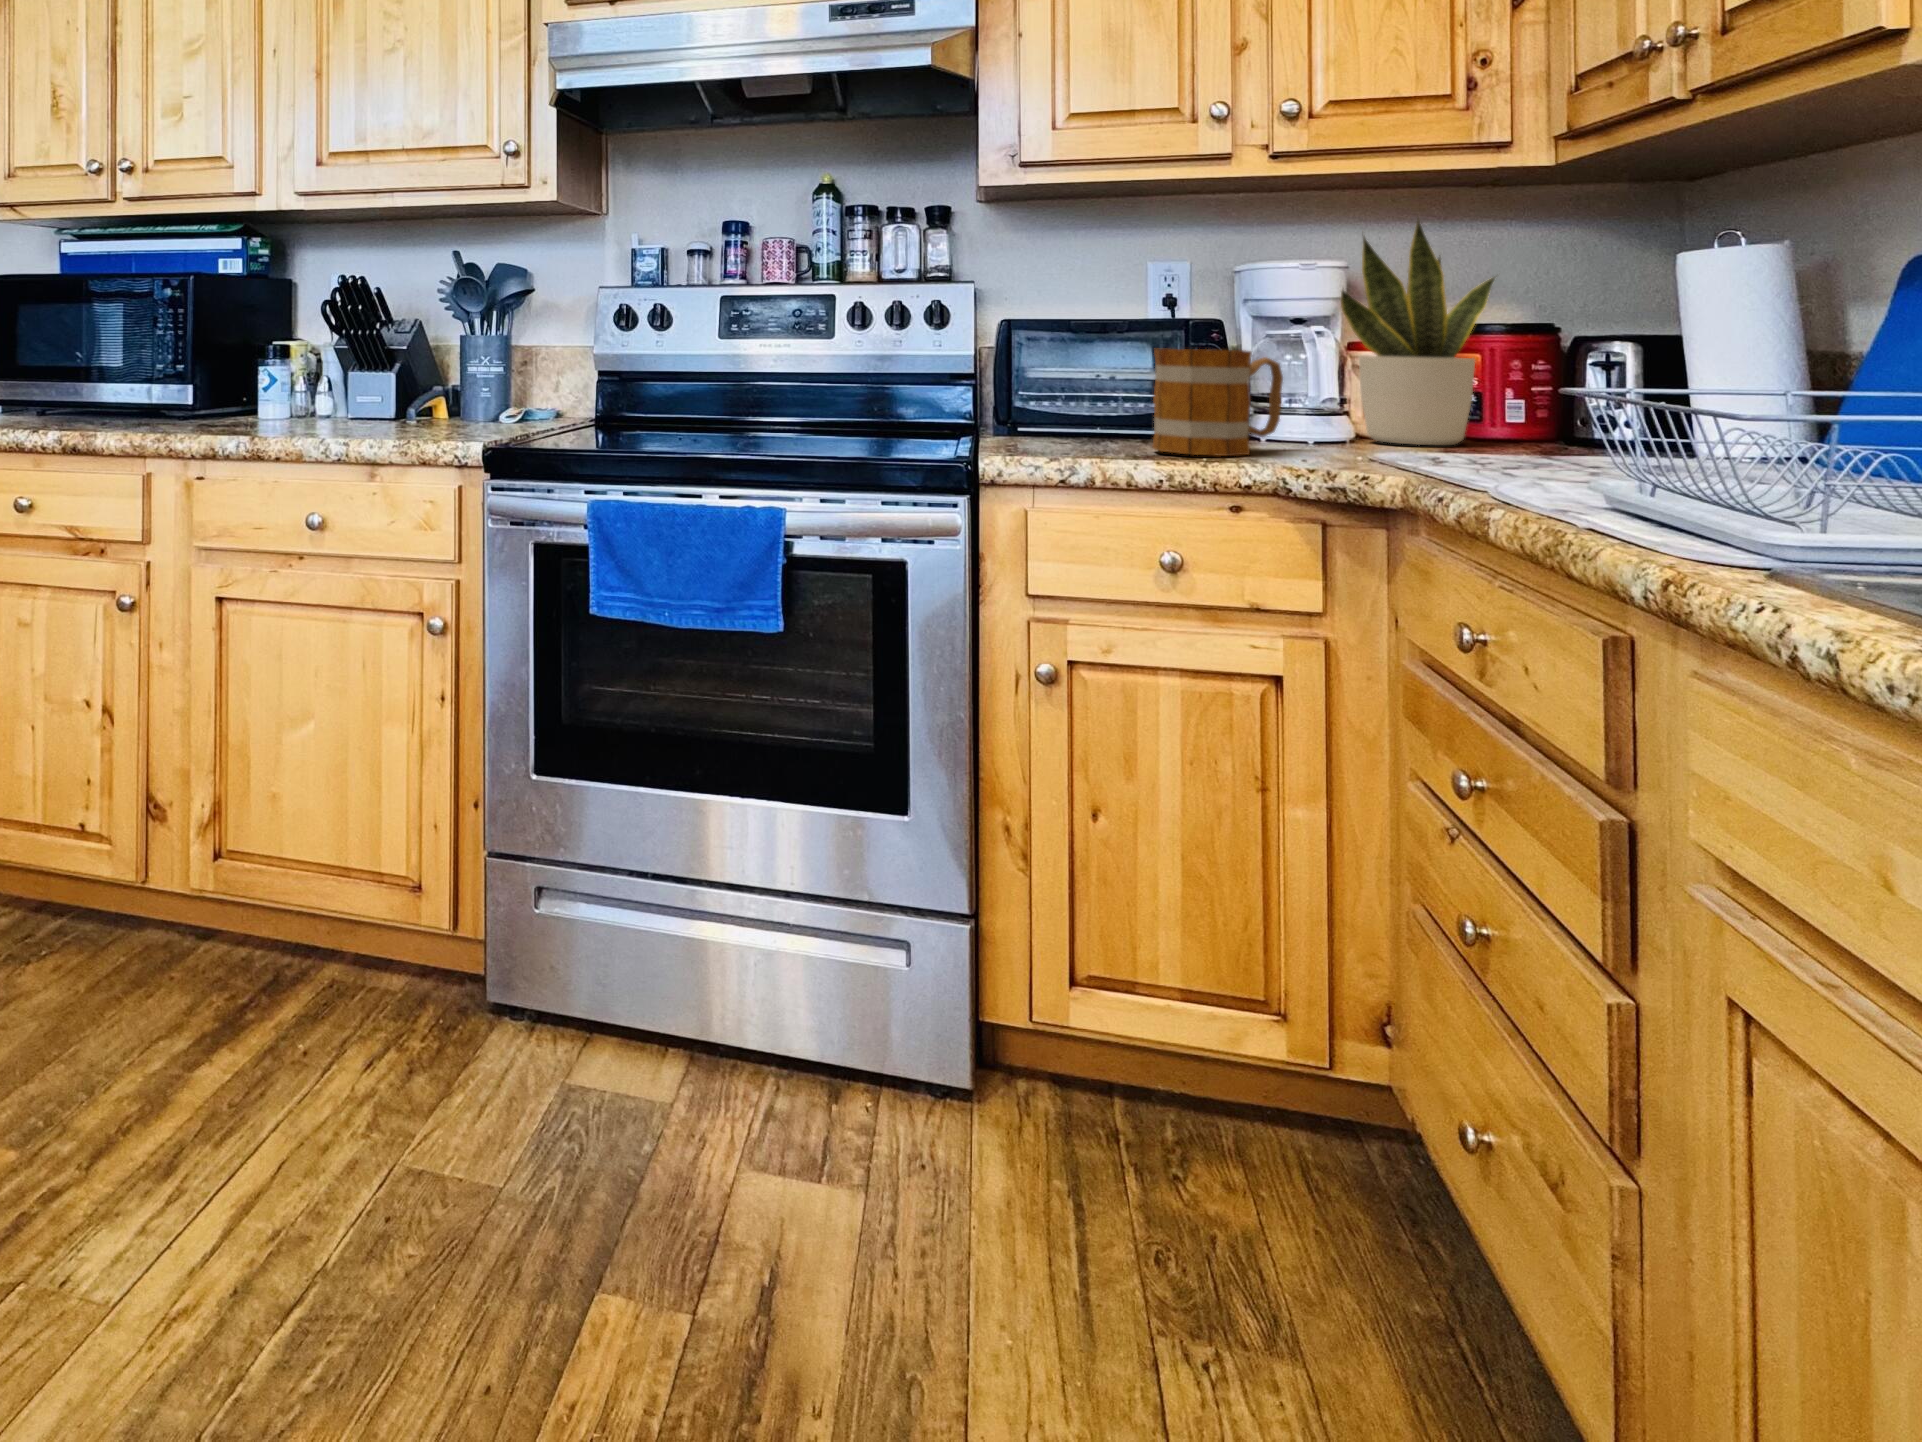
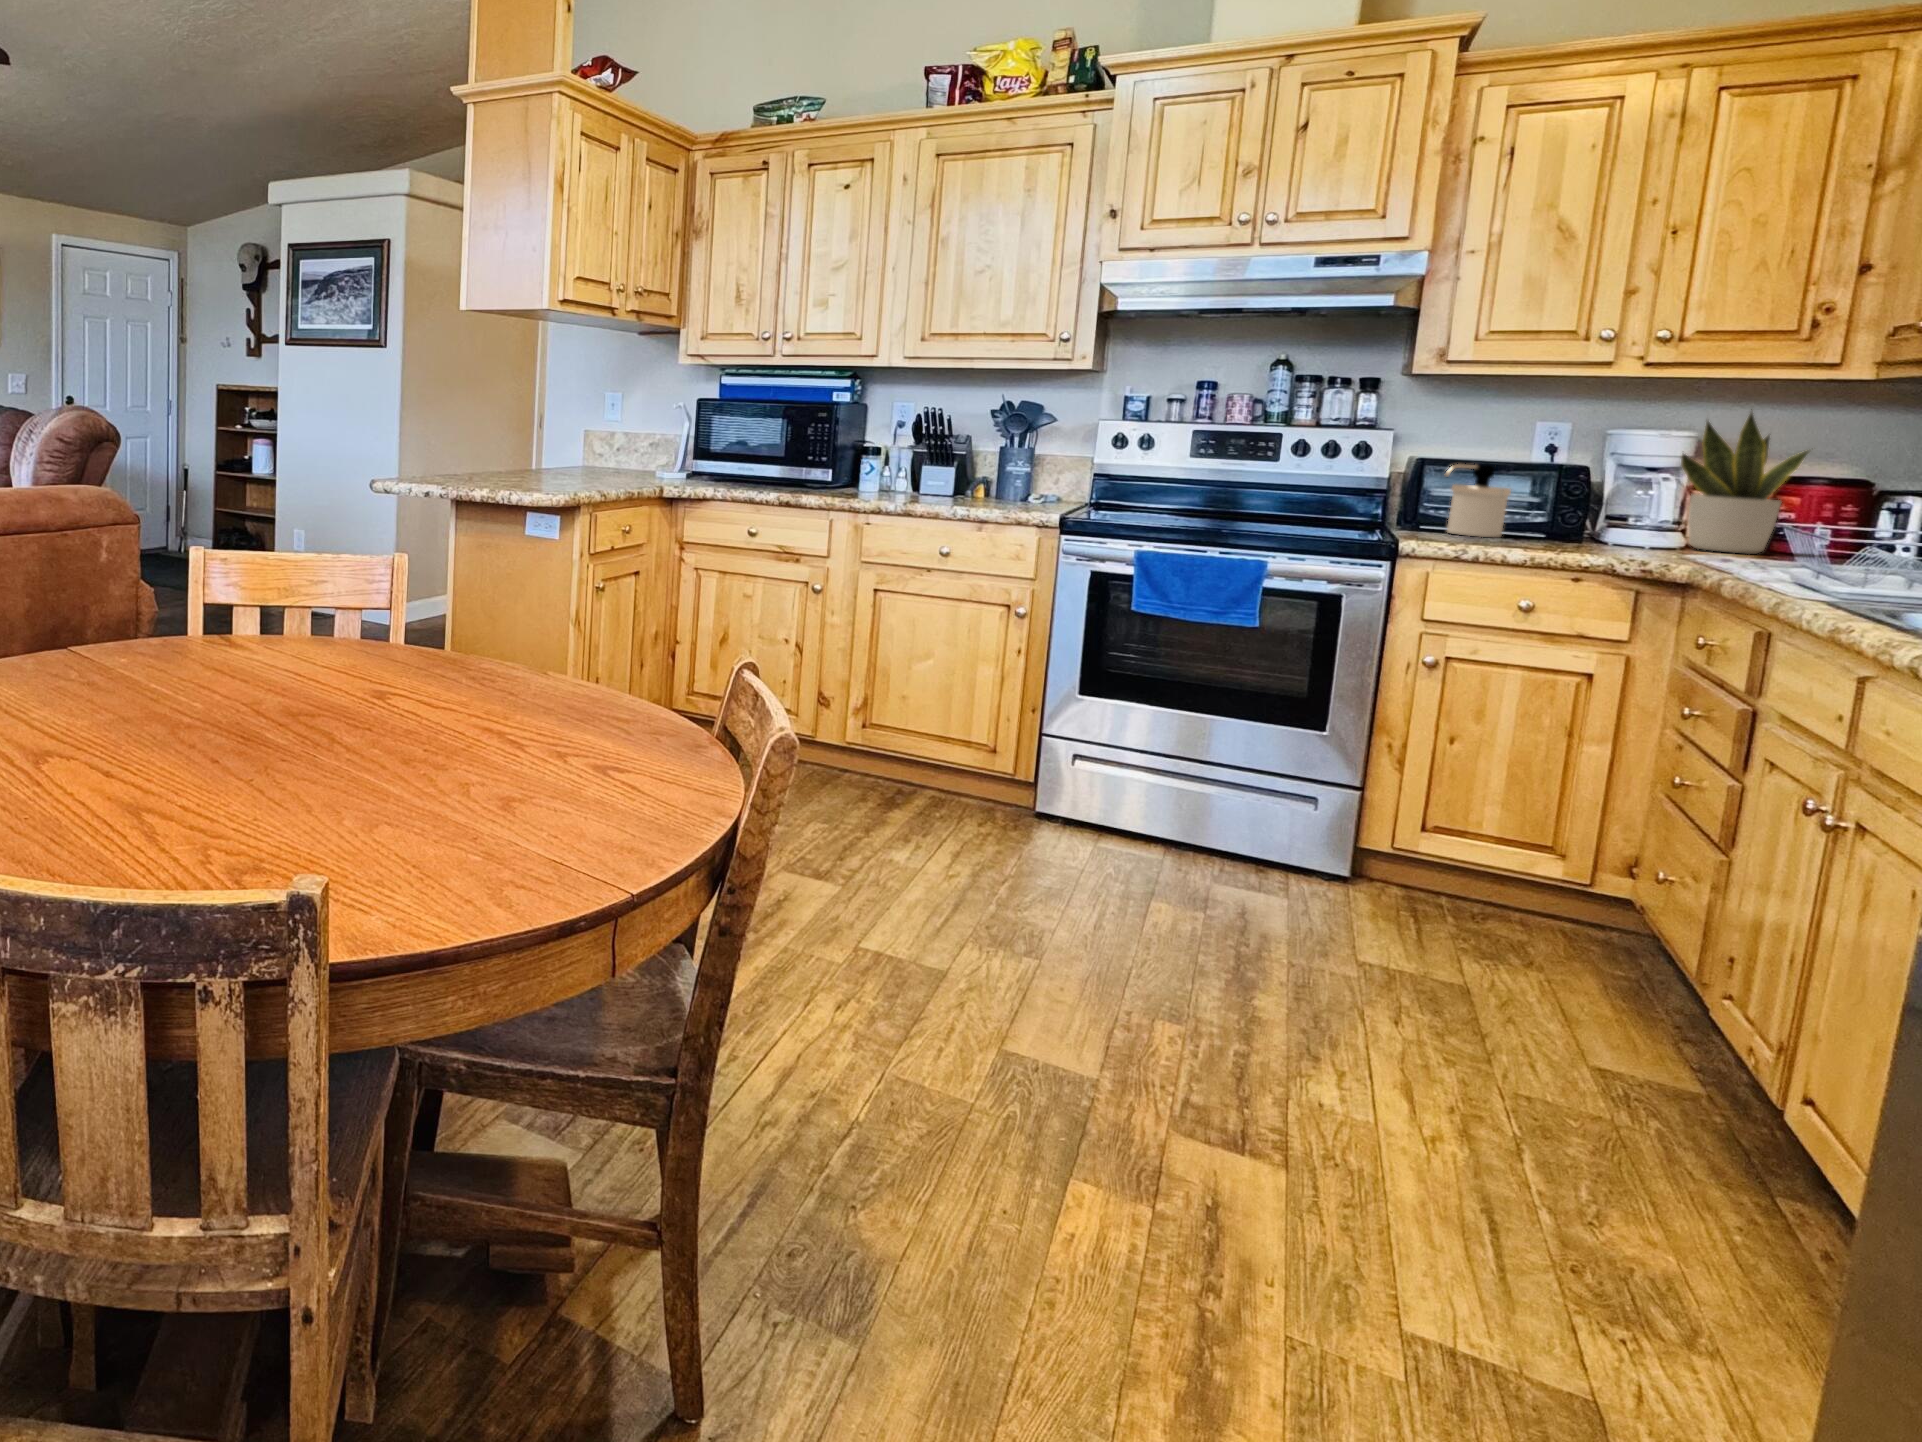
soap dispenser: none [1038,320,1129,440] -> present [1444,464,1511,537]
mug: present [1152,348,1283,456] -> none [1521,483,1626,550]

